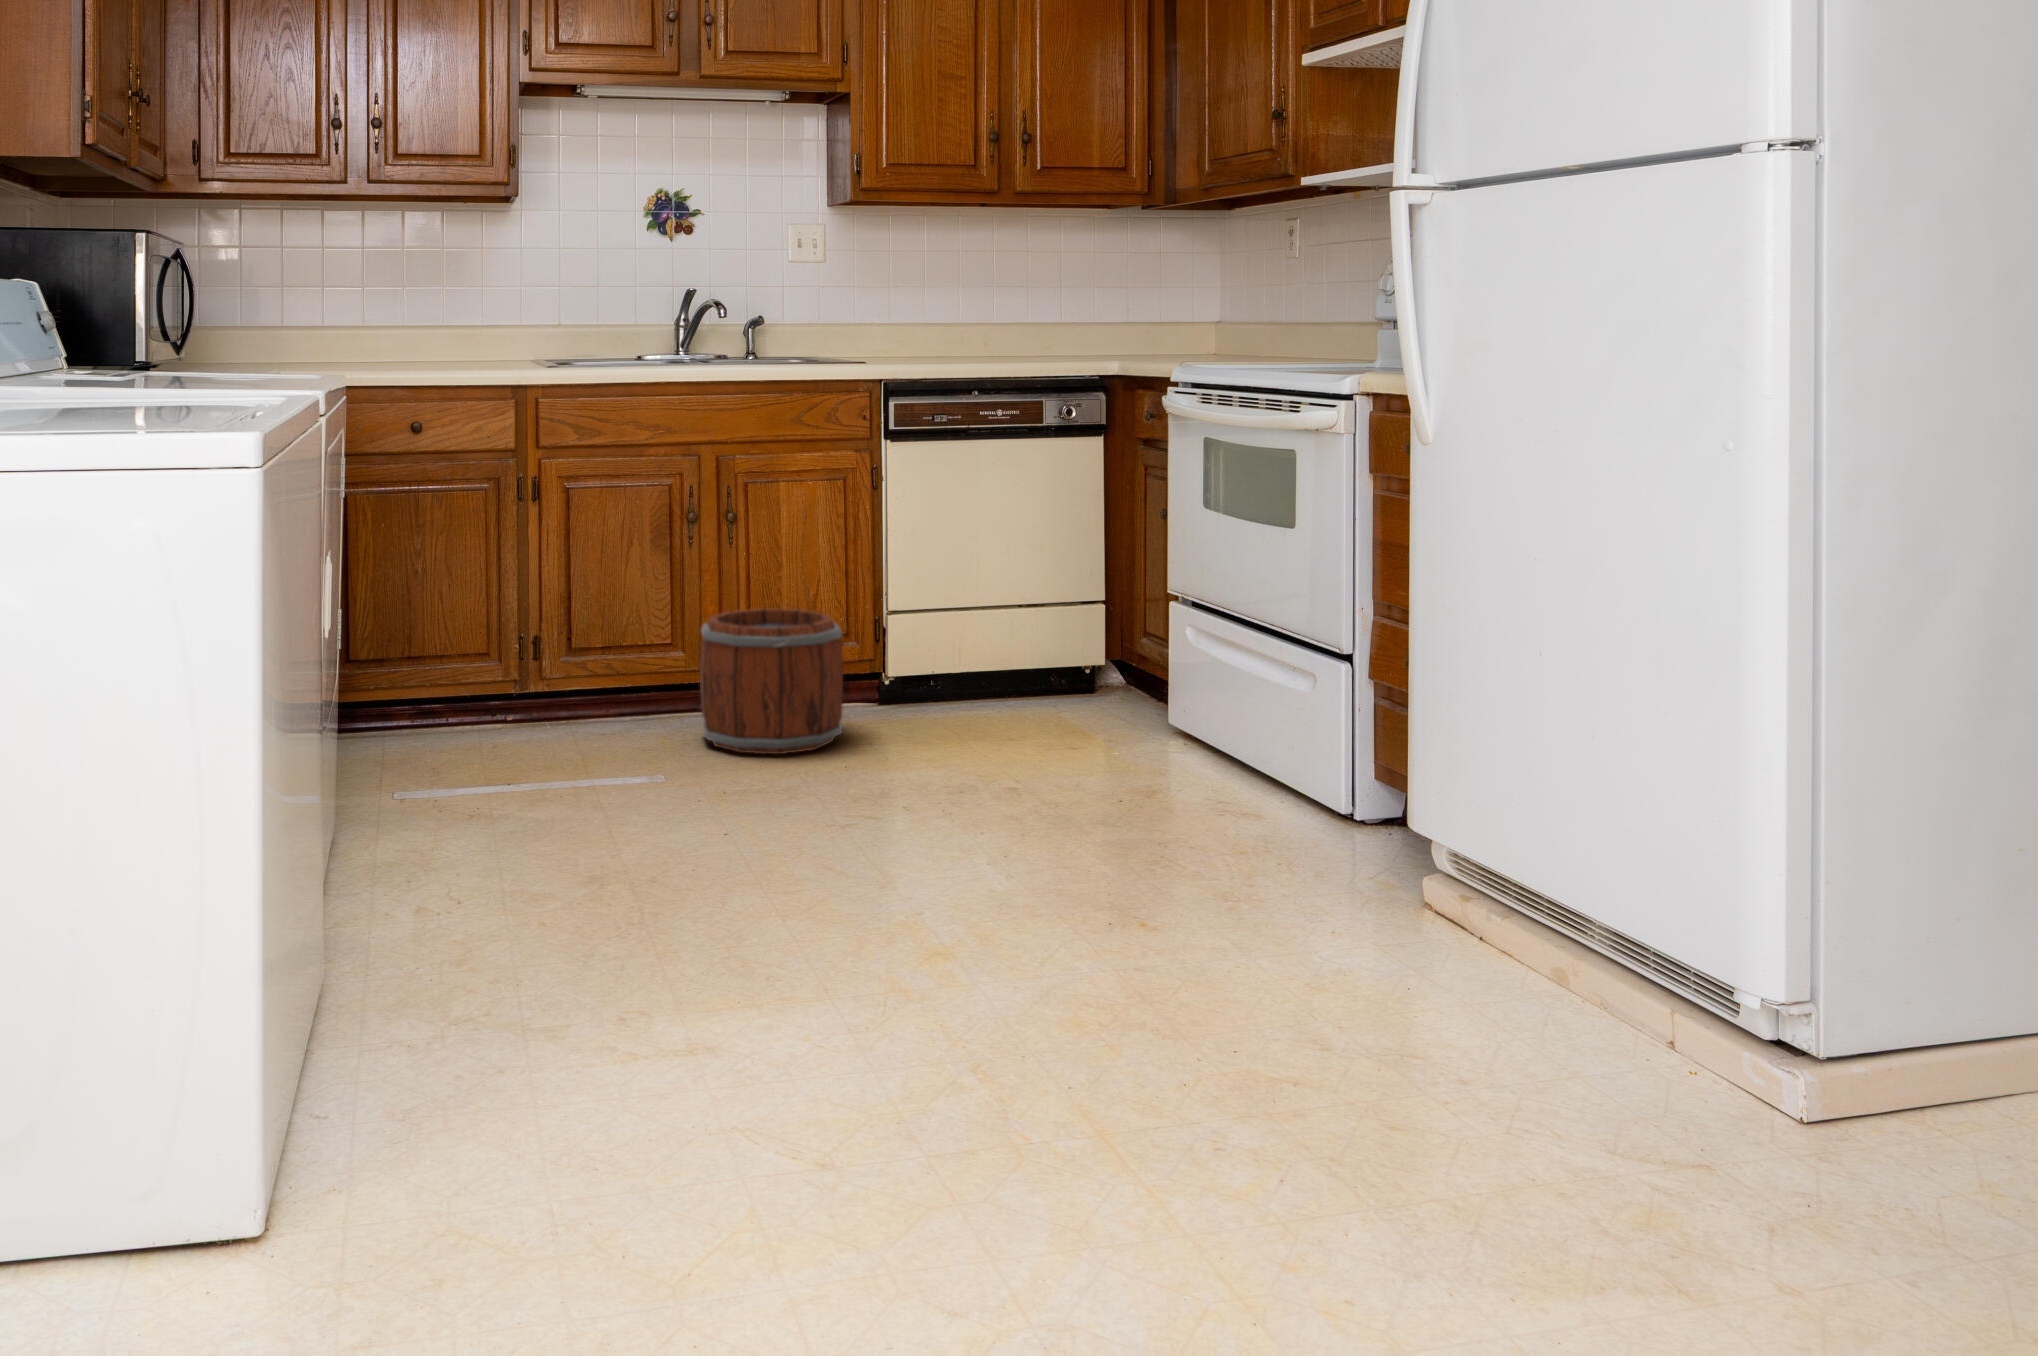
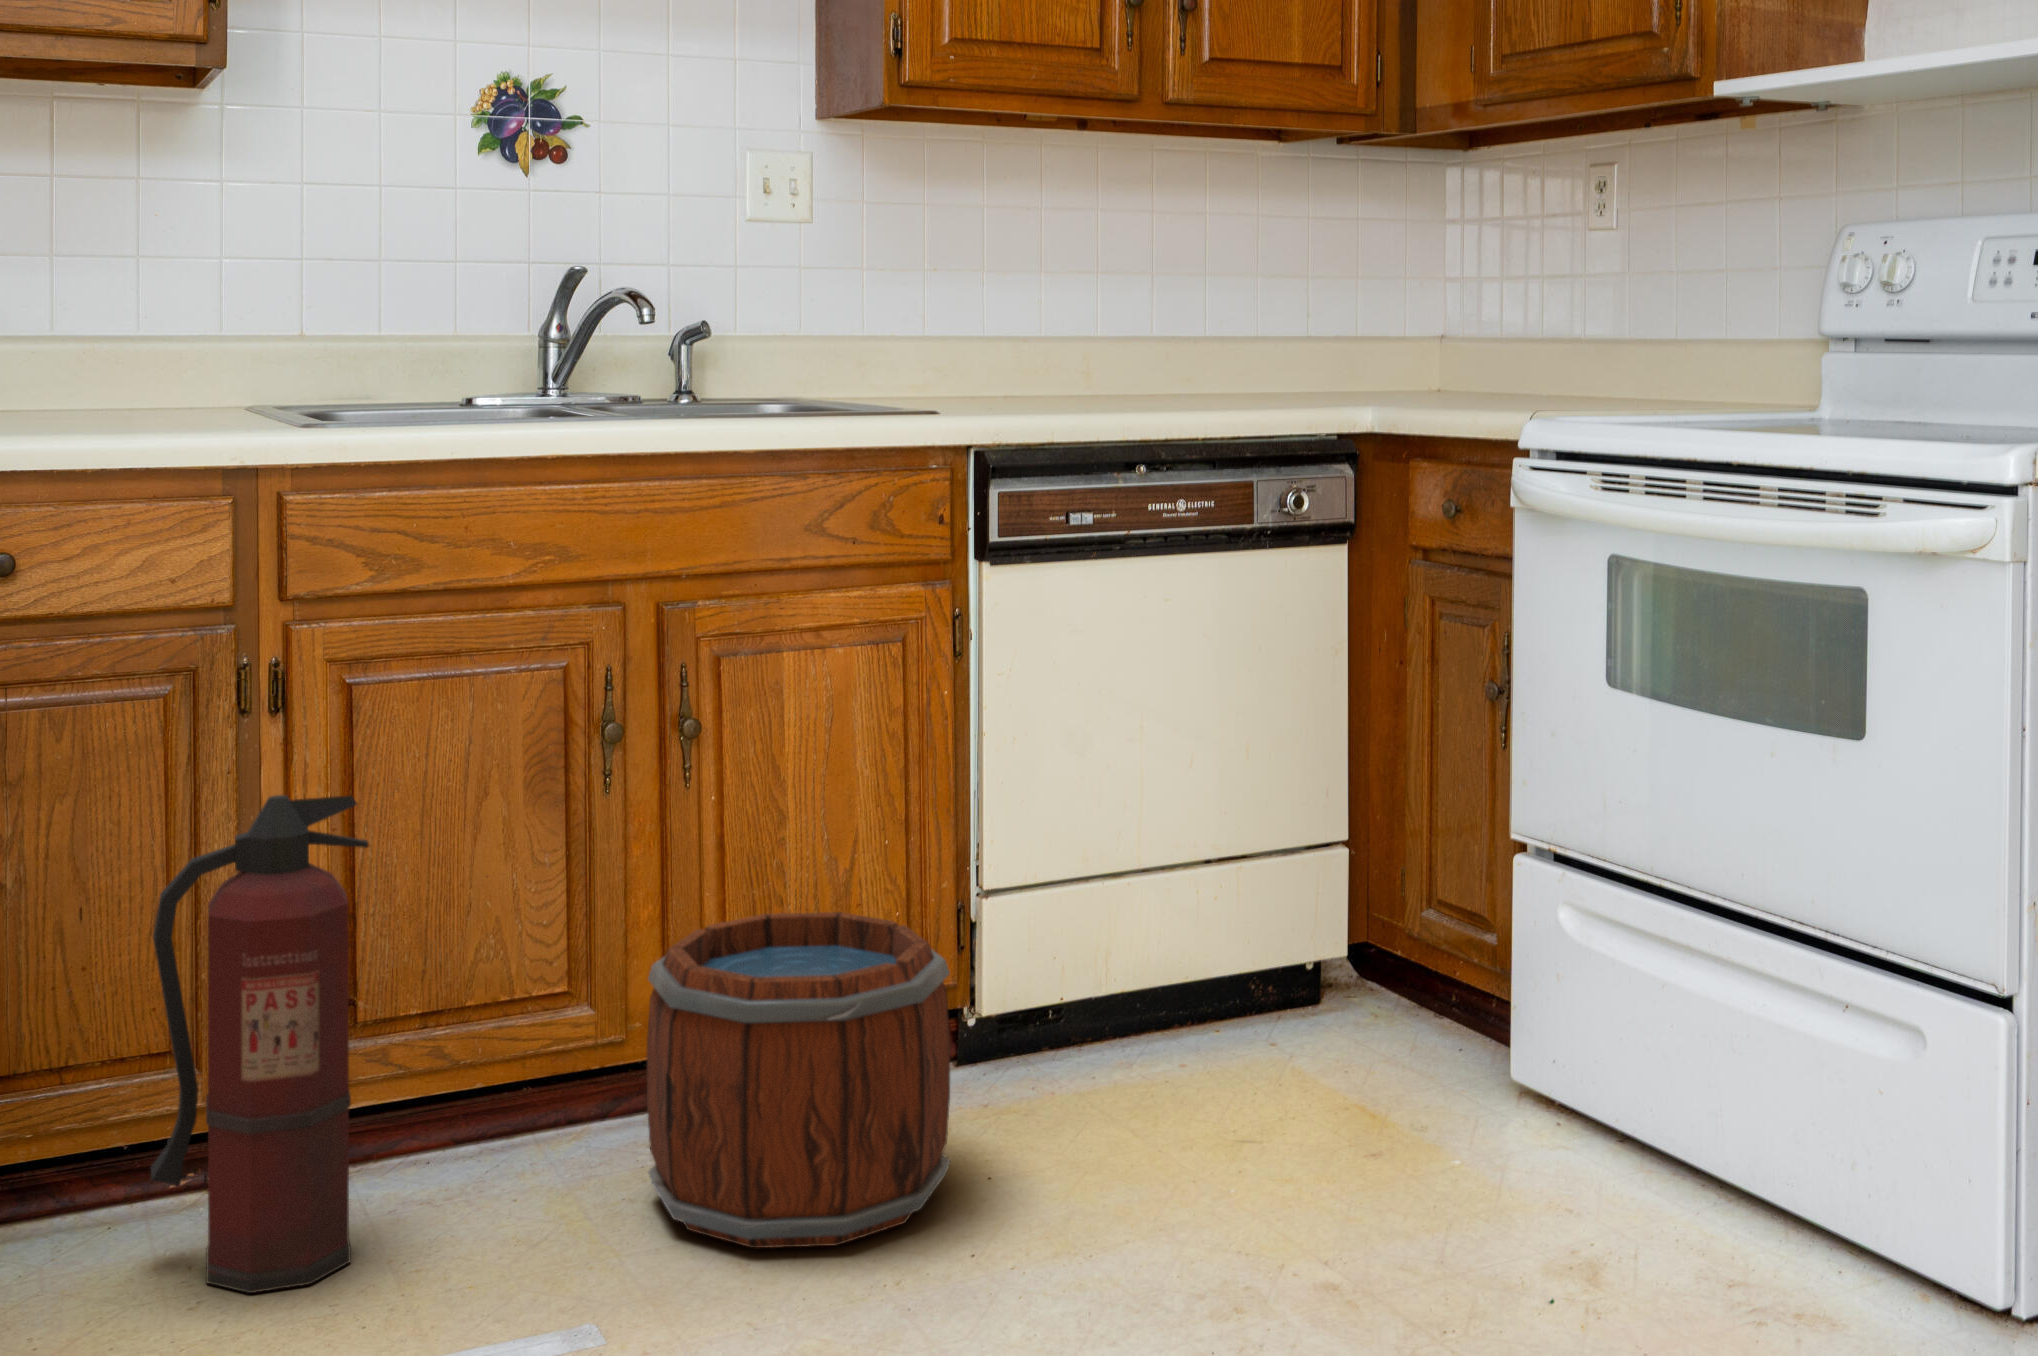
fire extinguisher: none [478,534,571,752] -> present [151,795,369,1293]

